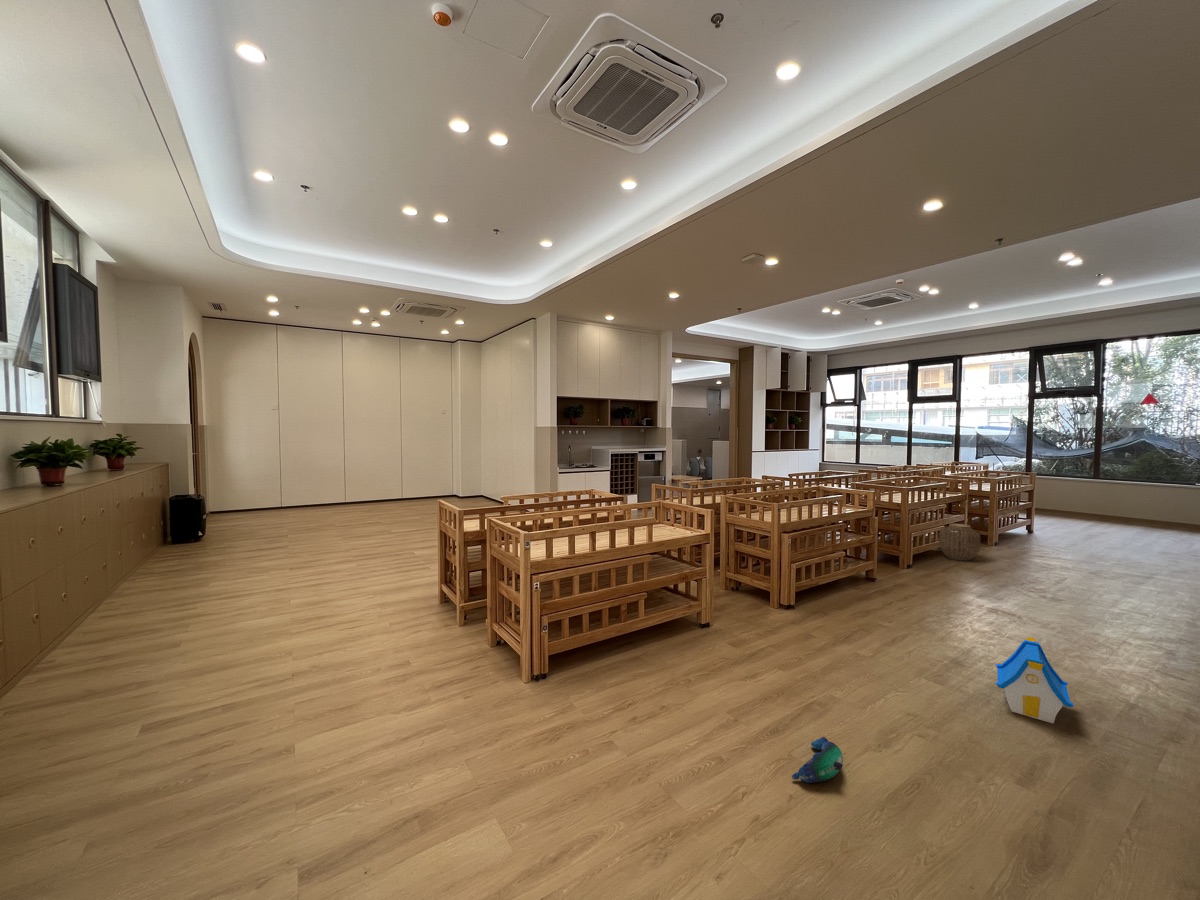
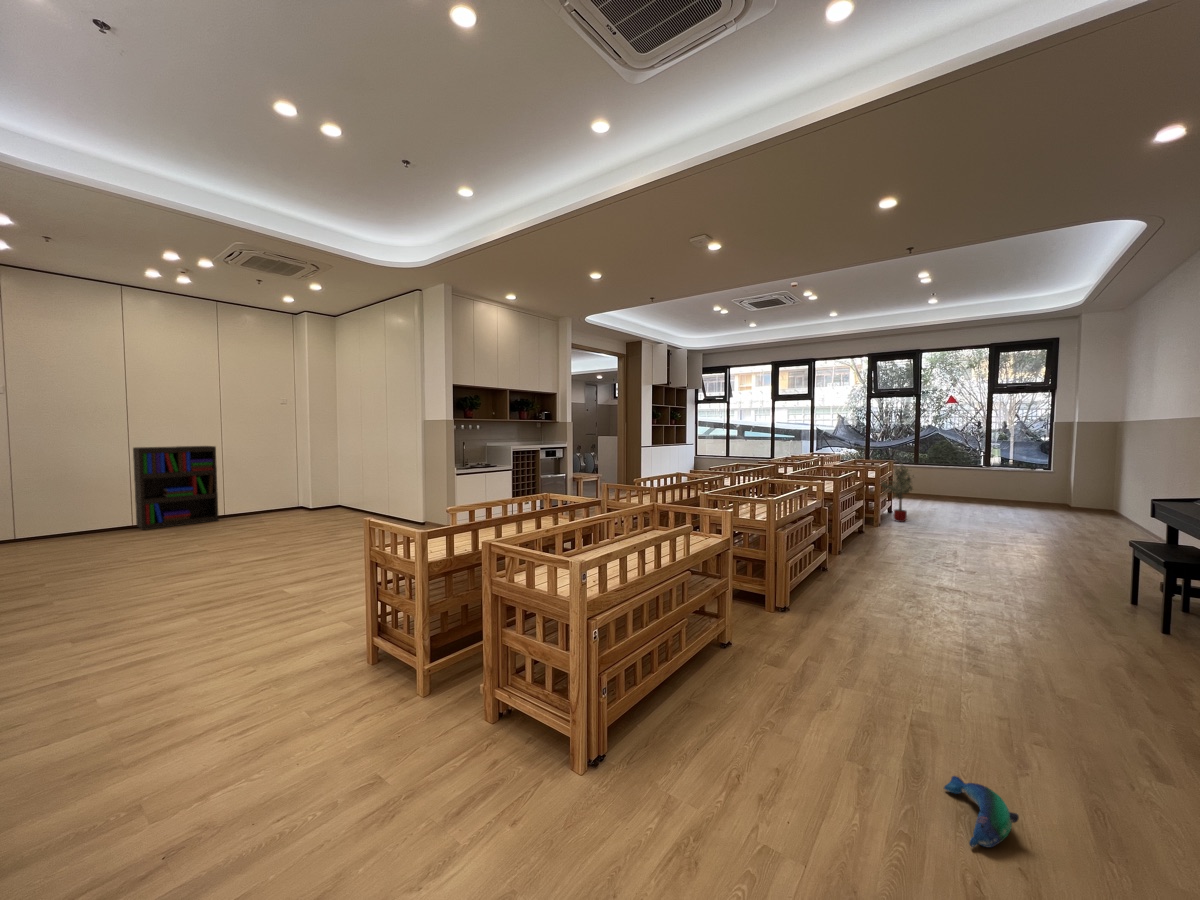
bookshelf: none [346,446,397,506] -> present [133,446,218,530]
potted tree: none [1009,474,1056,543] -> present [881,463,914,522]
woven basket: present [939,523,980,561] -> none [847,509,882,543]
toy house: present [996,637,1074,723] -> none [1012,620,1110,705]

